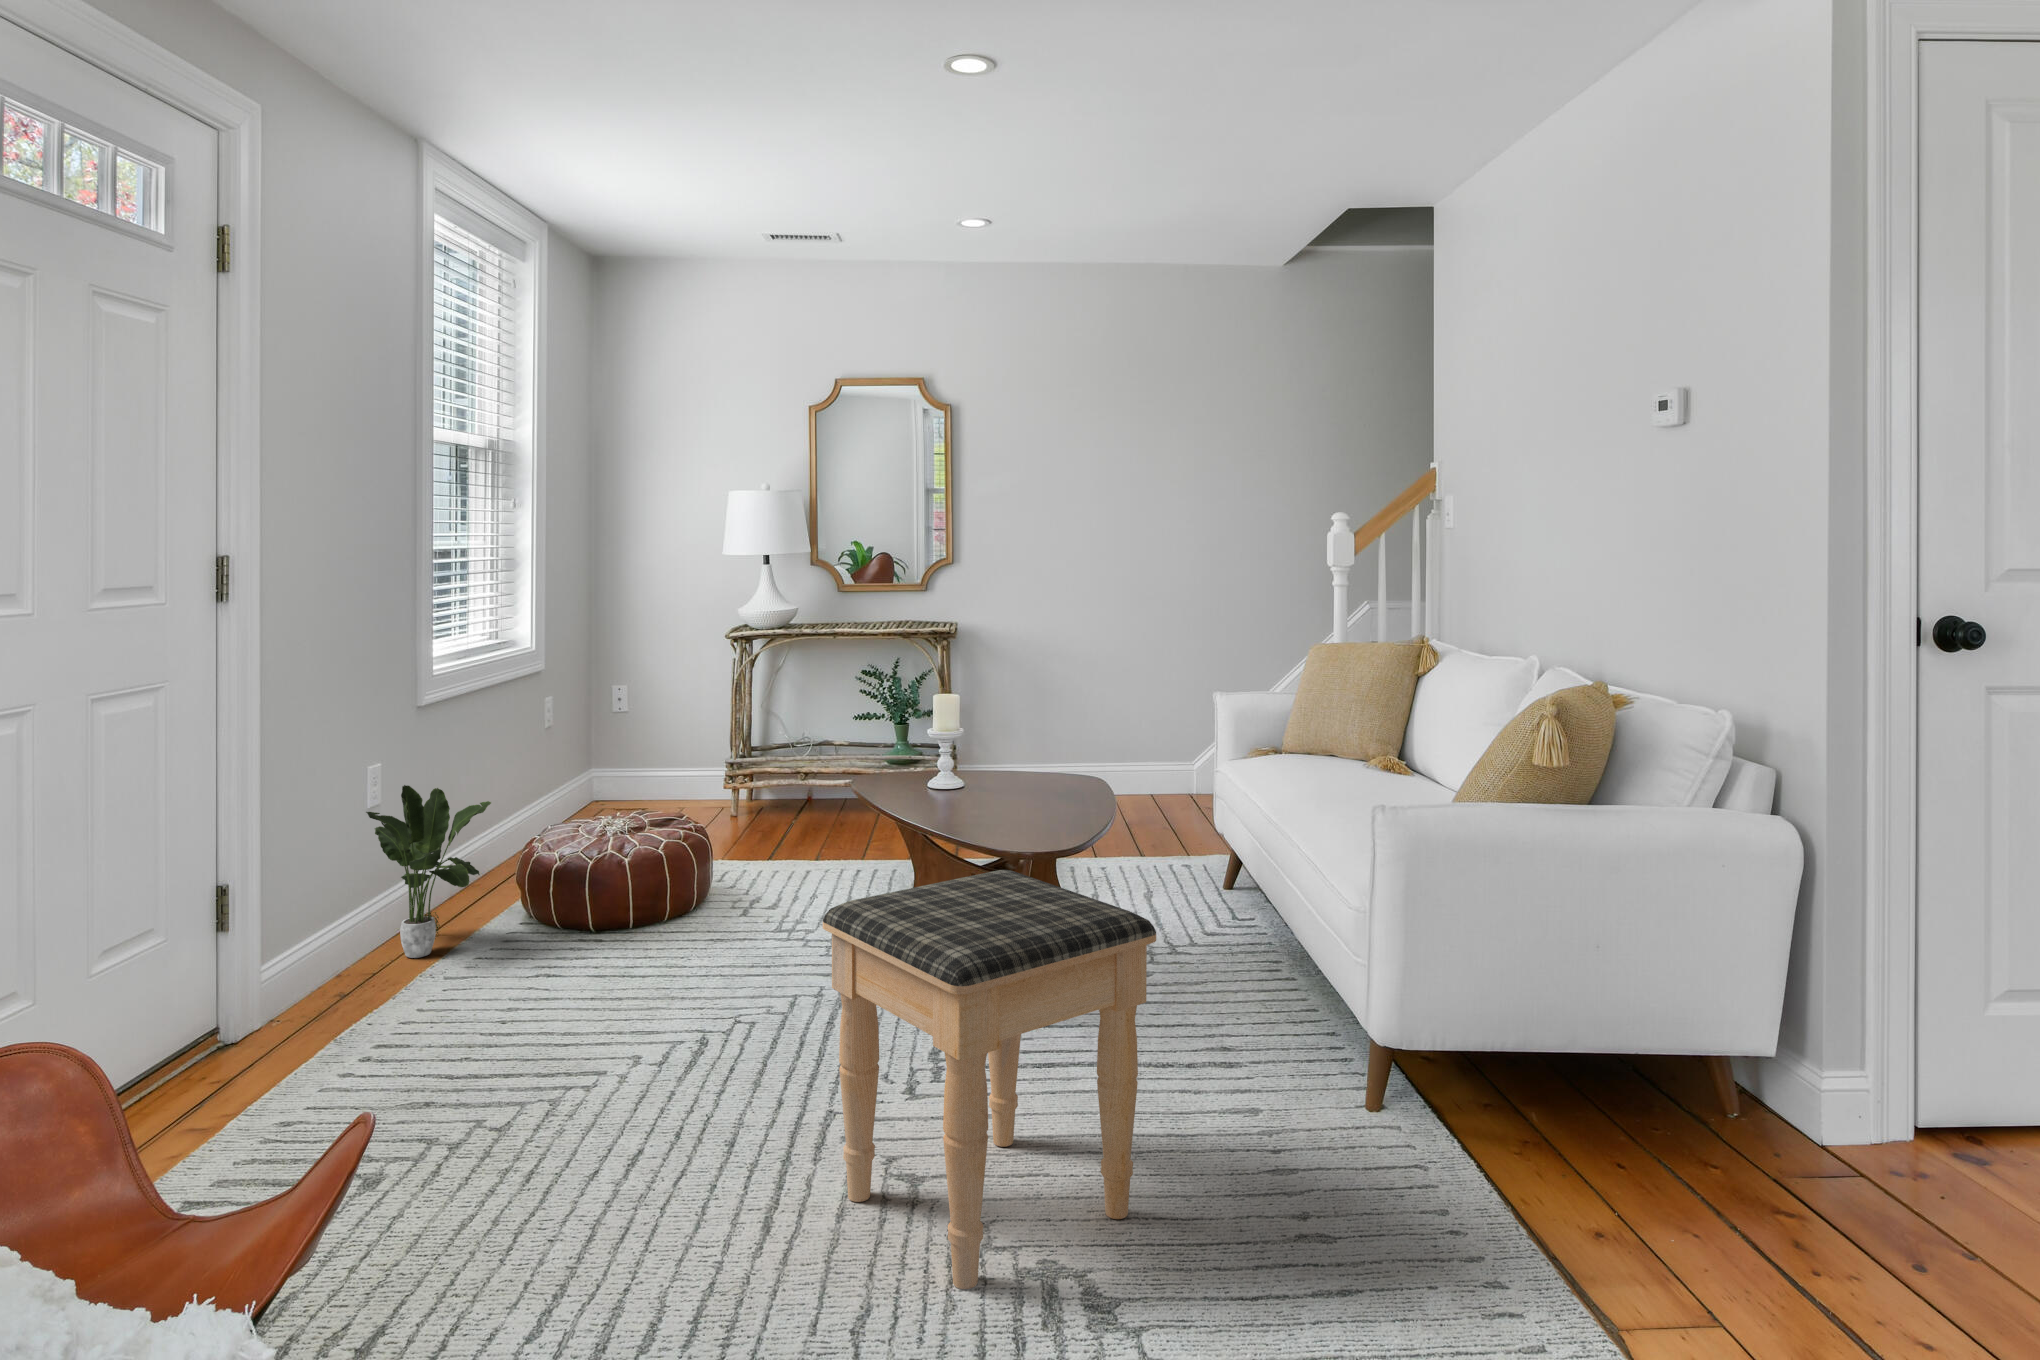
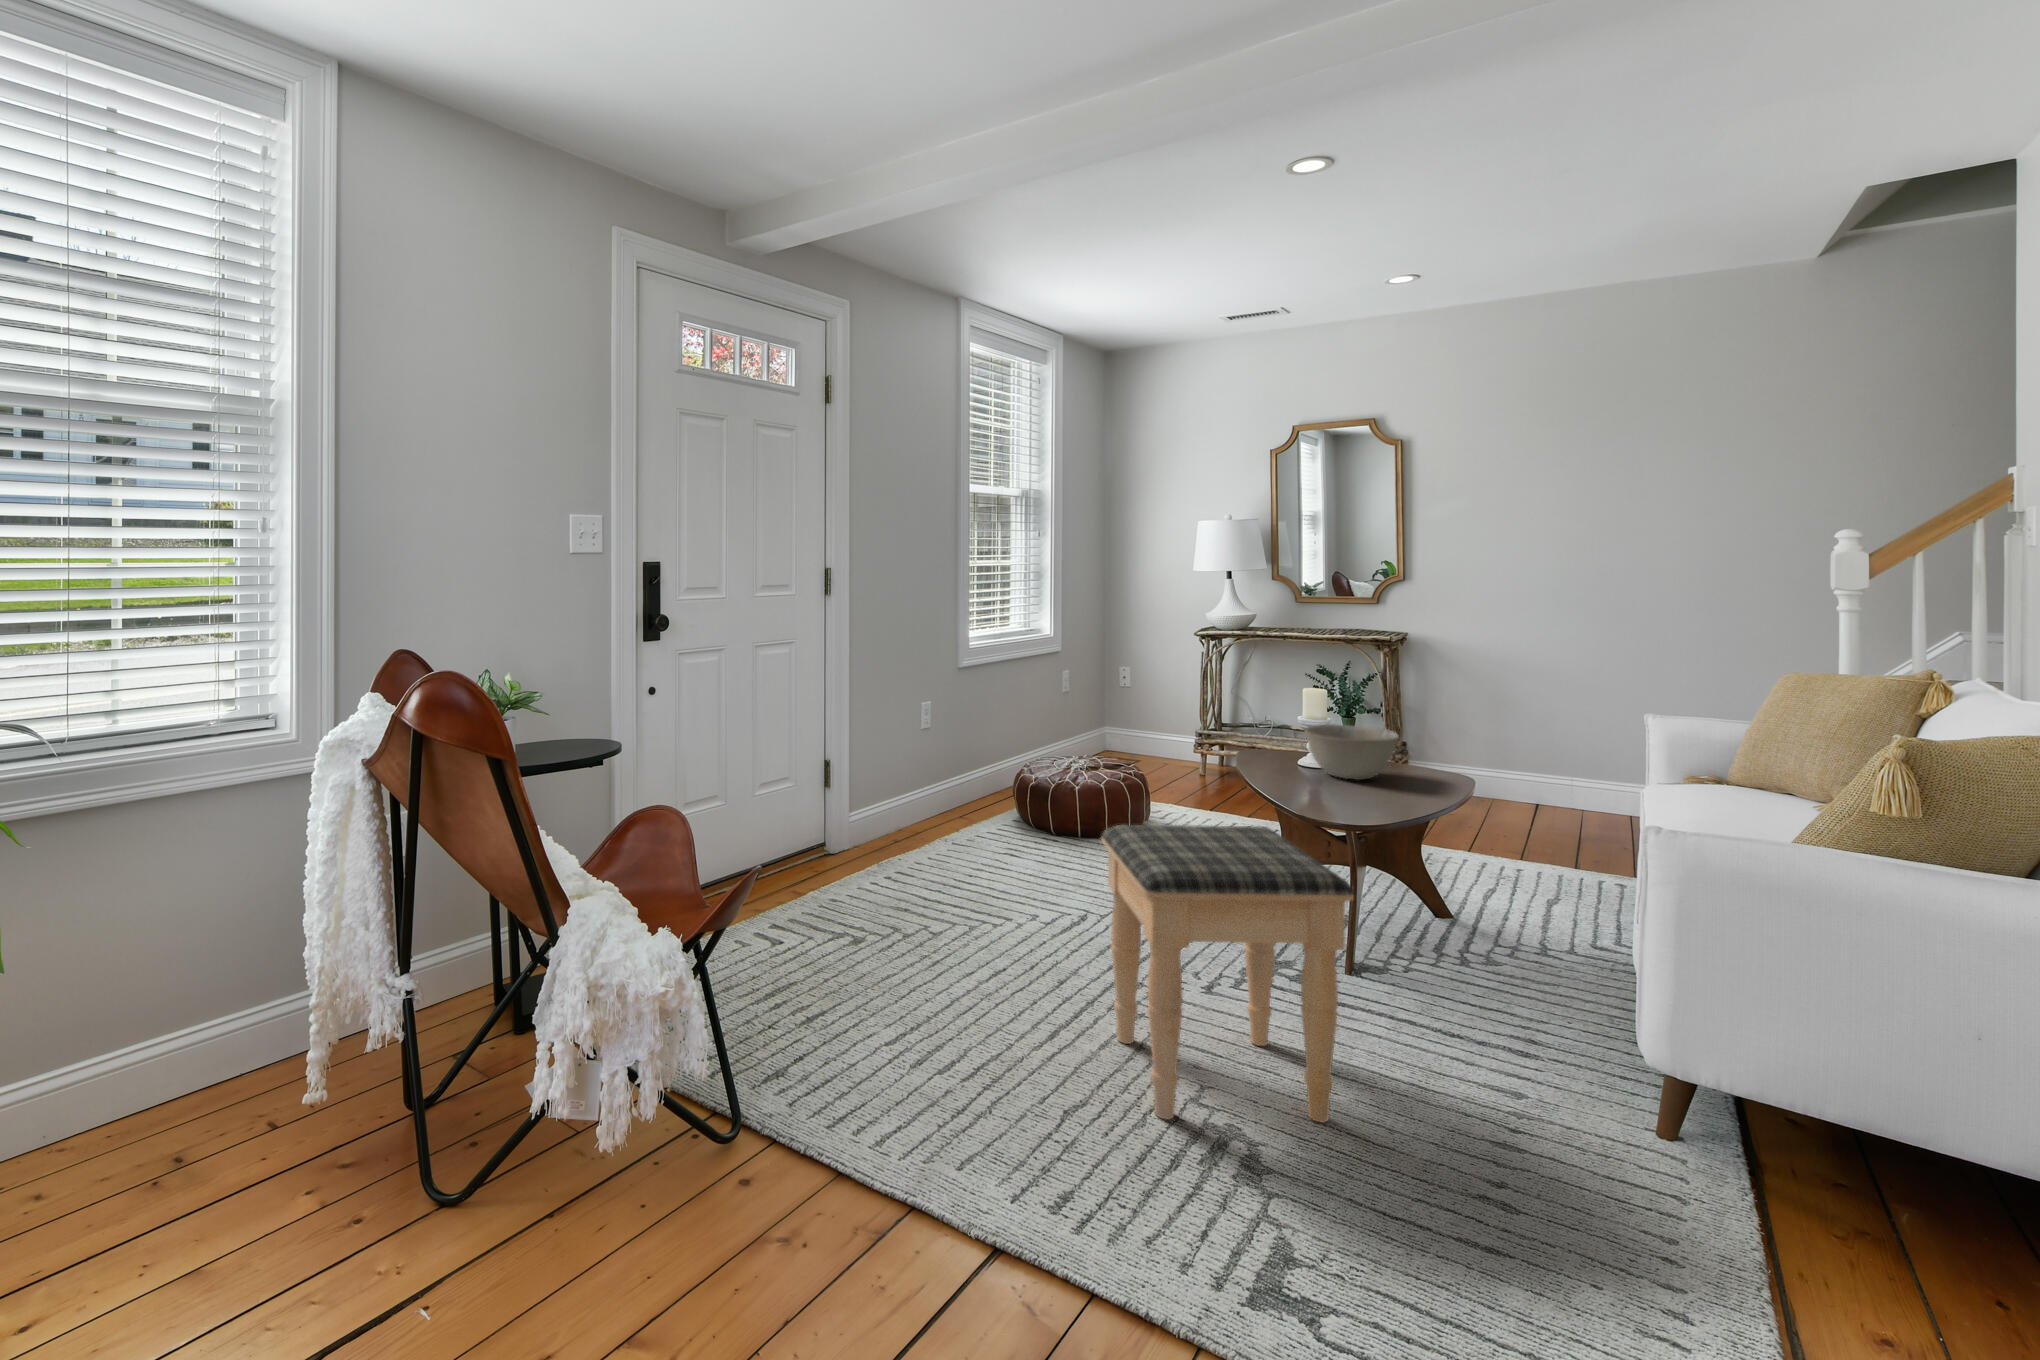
bowl: none [932,732,1032,796] -> present [1304,724,1399,780]
potted plant: present [366,785,491,958] -> none [912,717,986,829]

